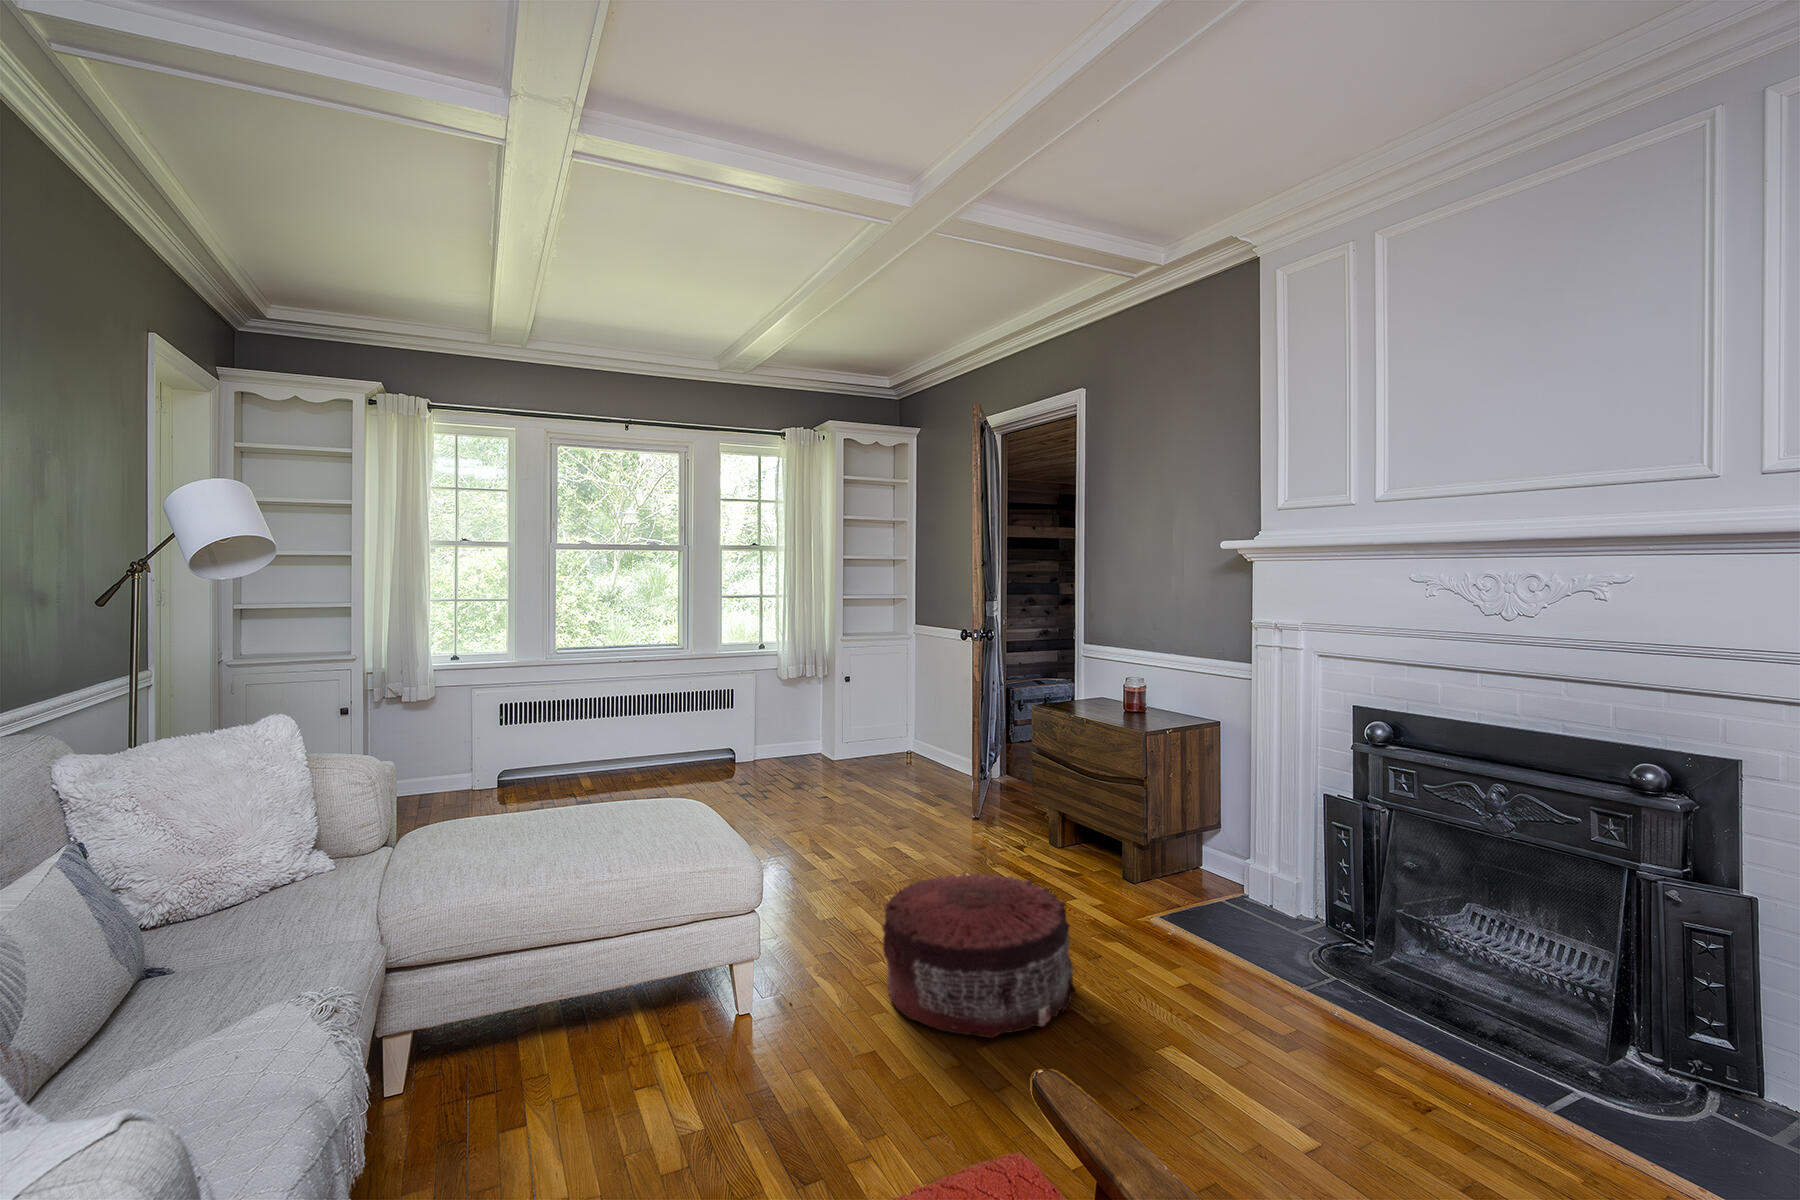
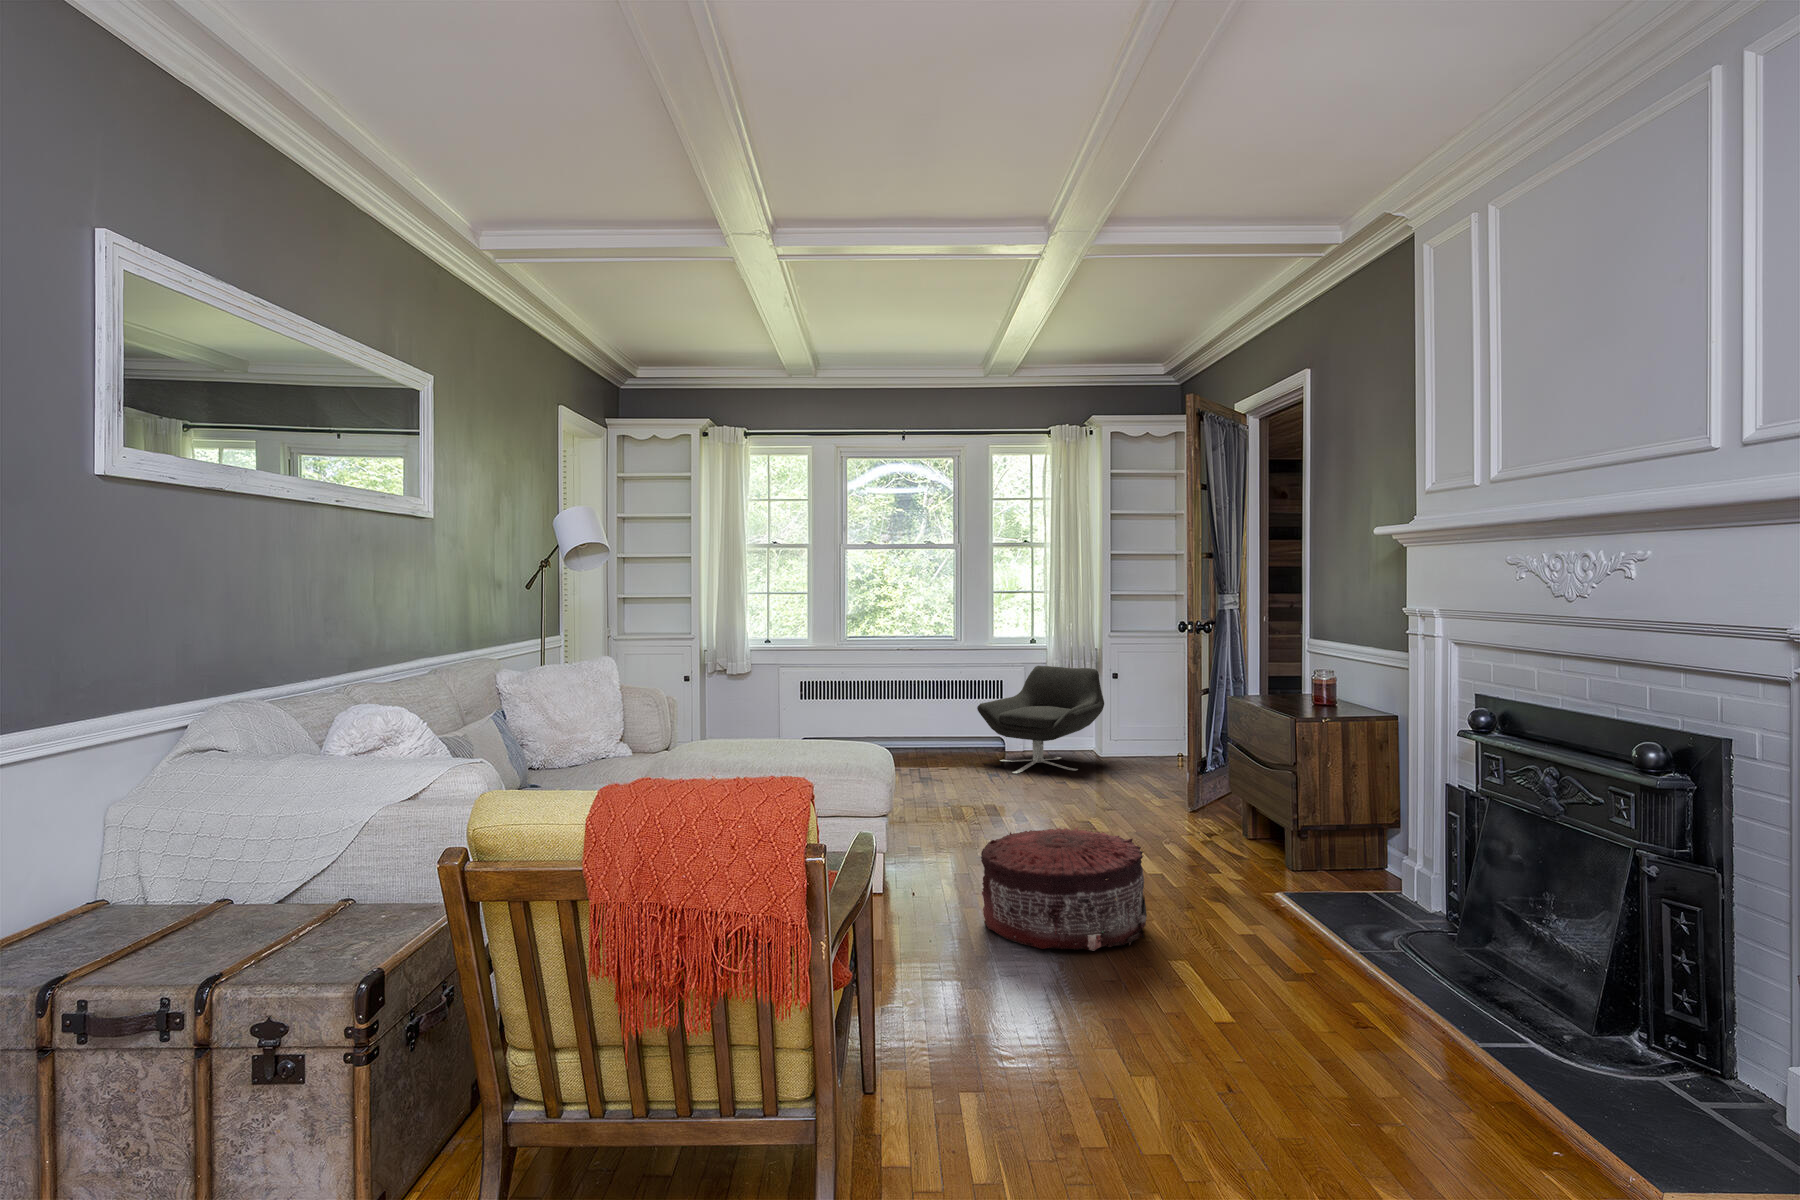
lounge chair: none [720,672,845,789] -> present [977,666,1104,774]

